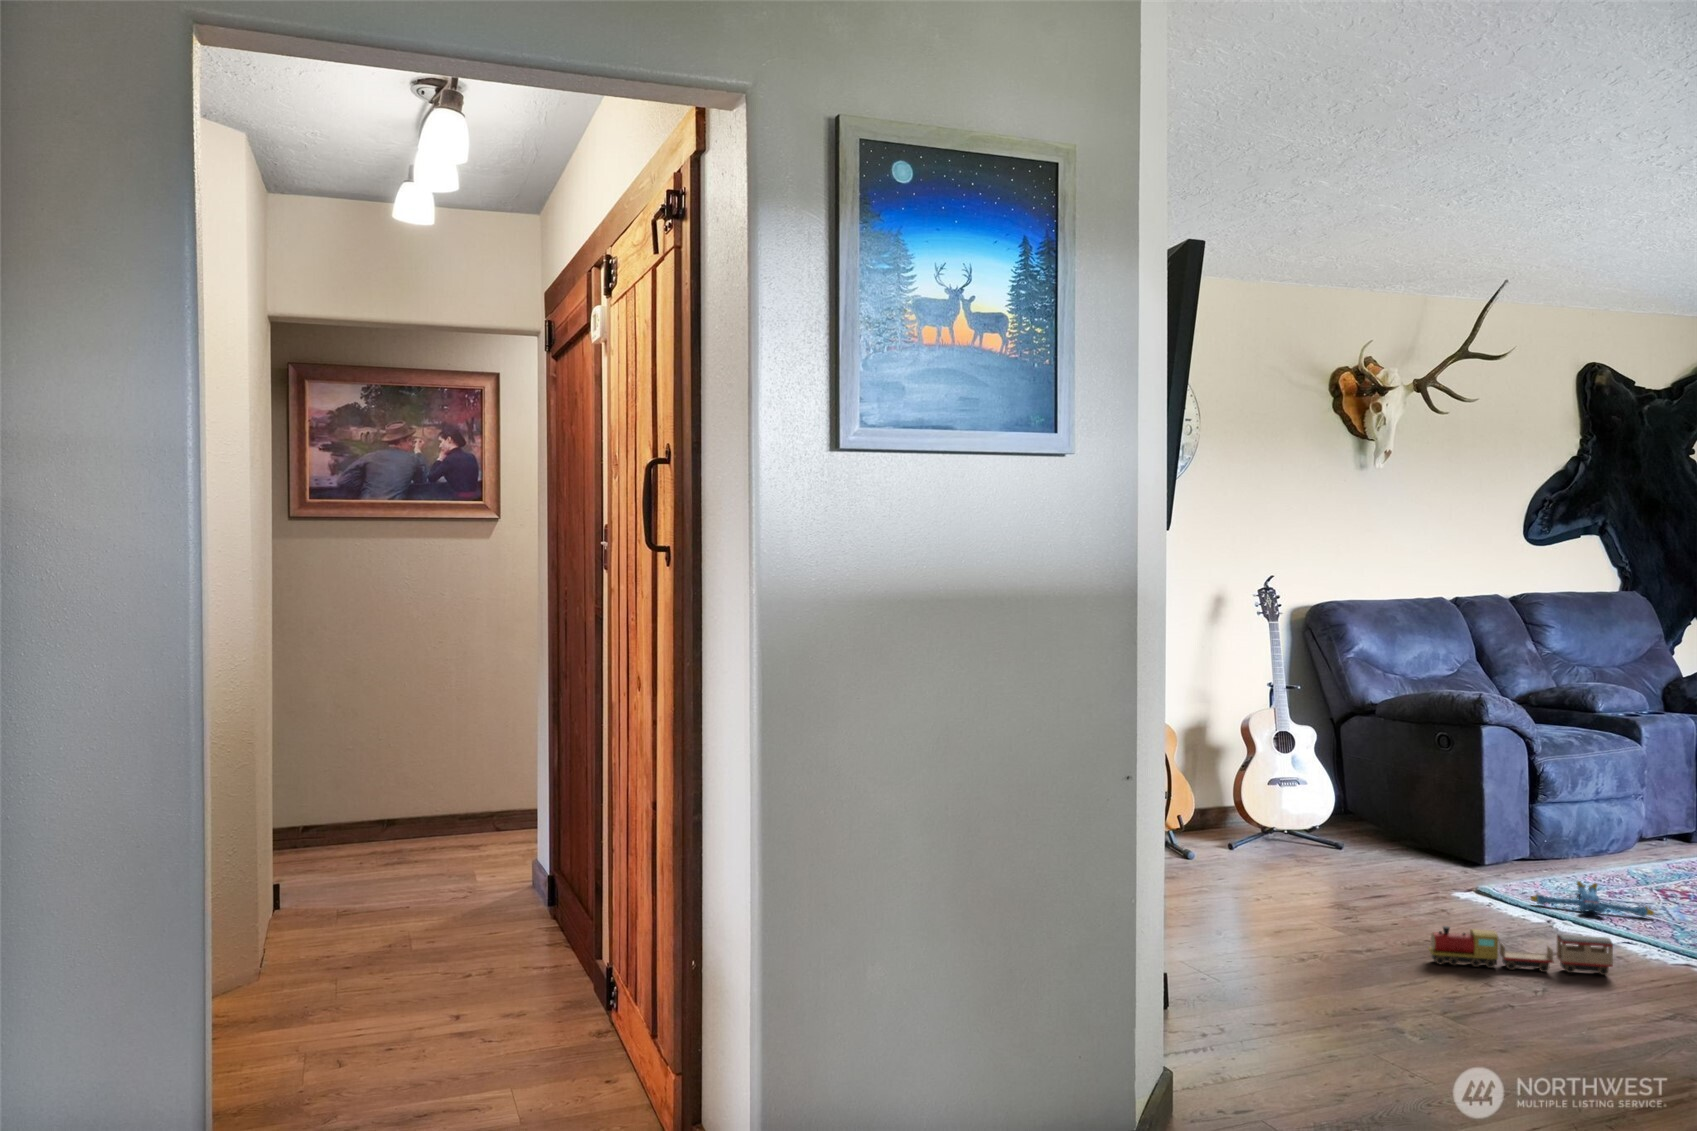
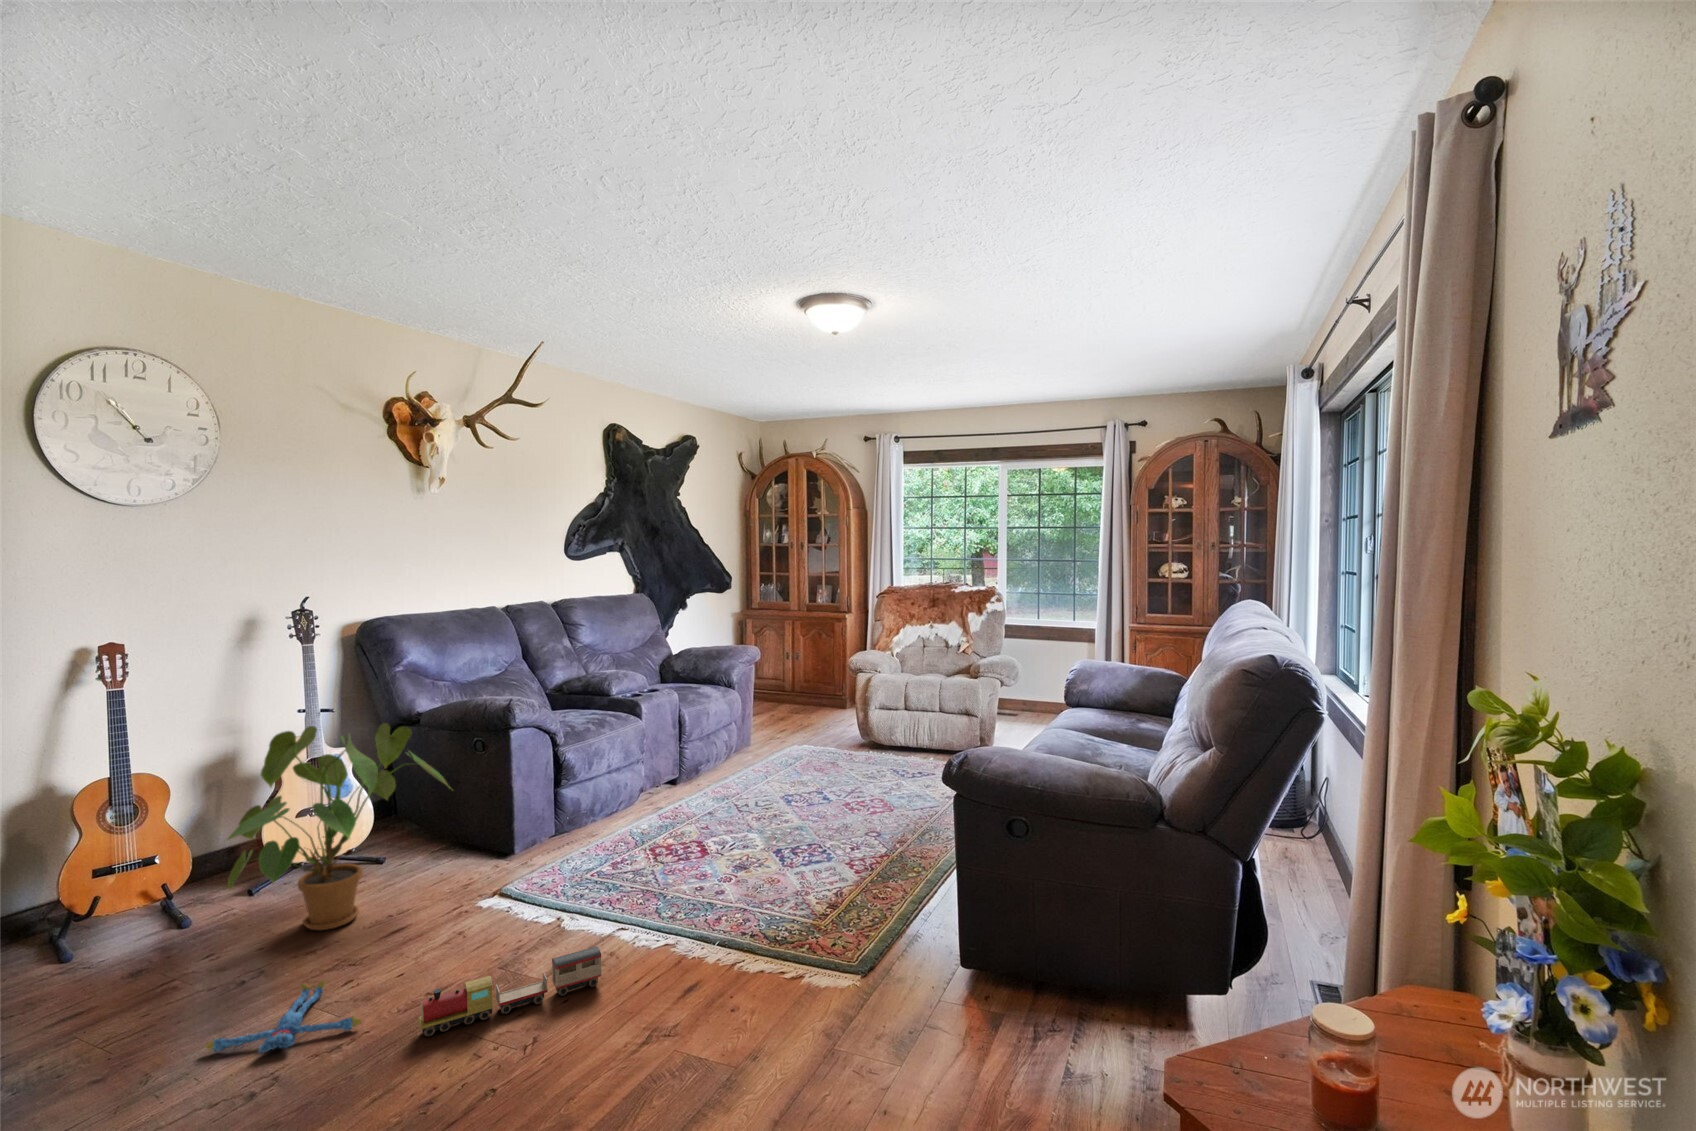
house plant: none [1232,695,1427,880] -> present [226,723,448,930]
plush toy: present [1530,881,1654,917] -> present [205,980,362,1053]

